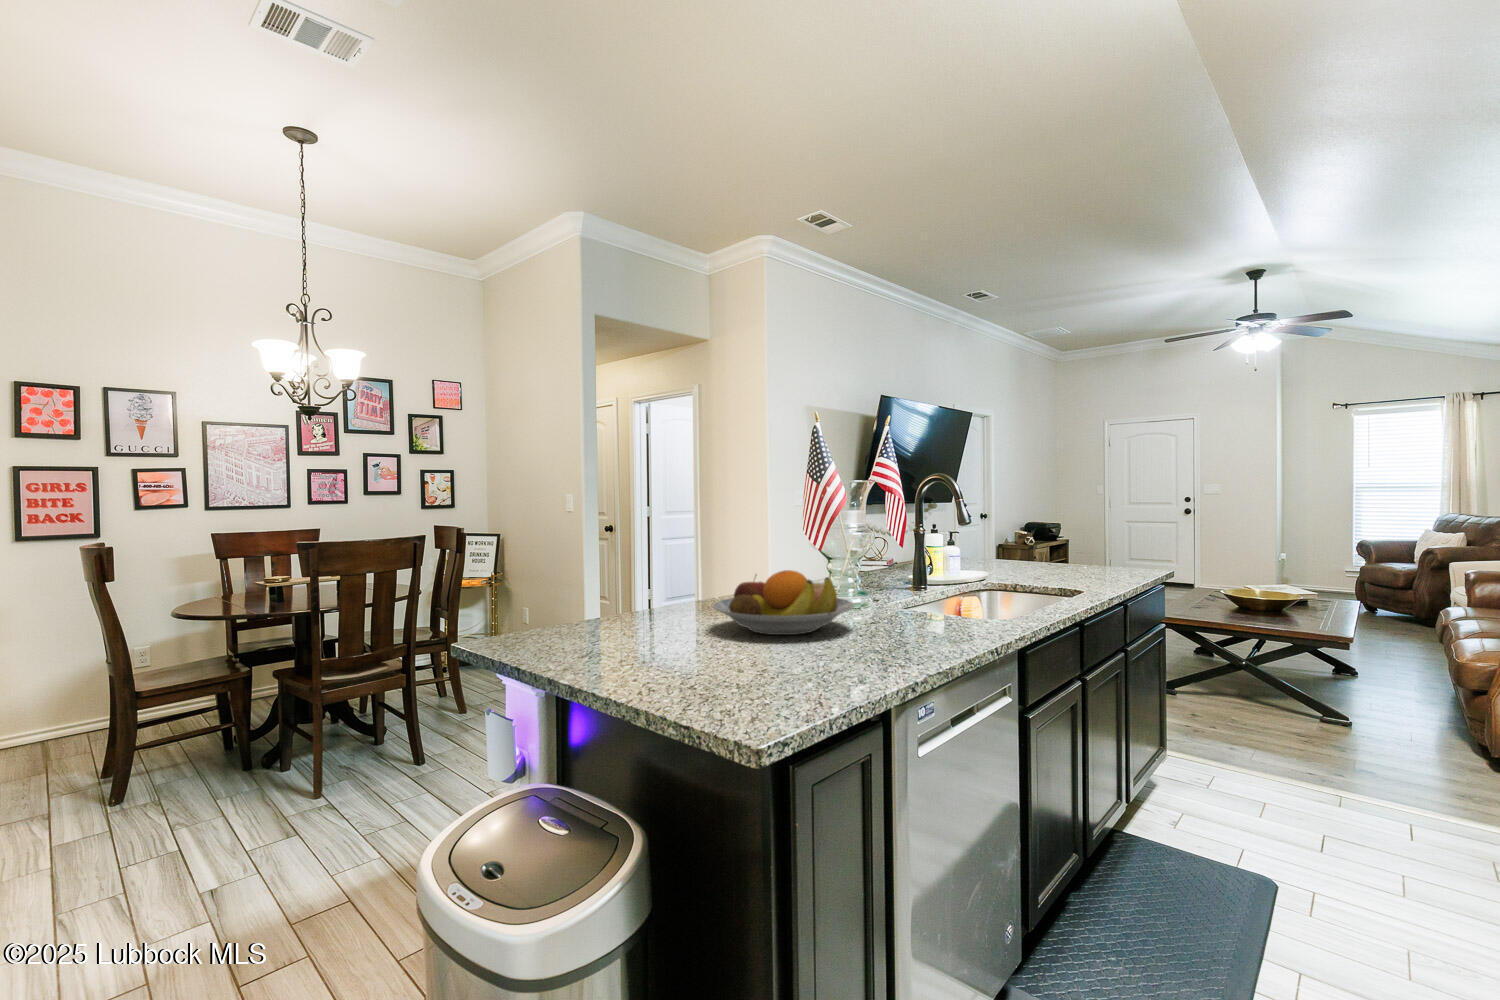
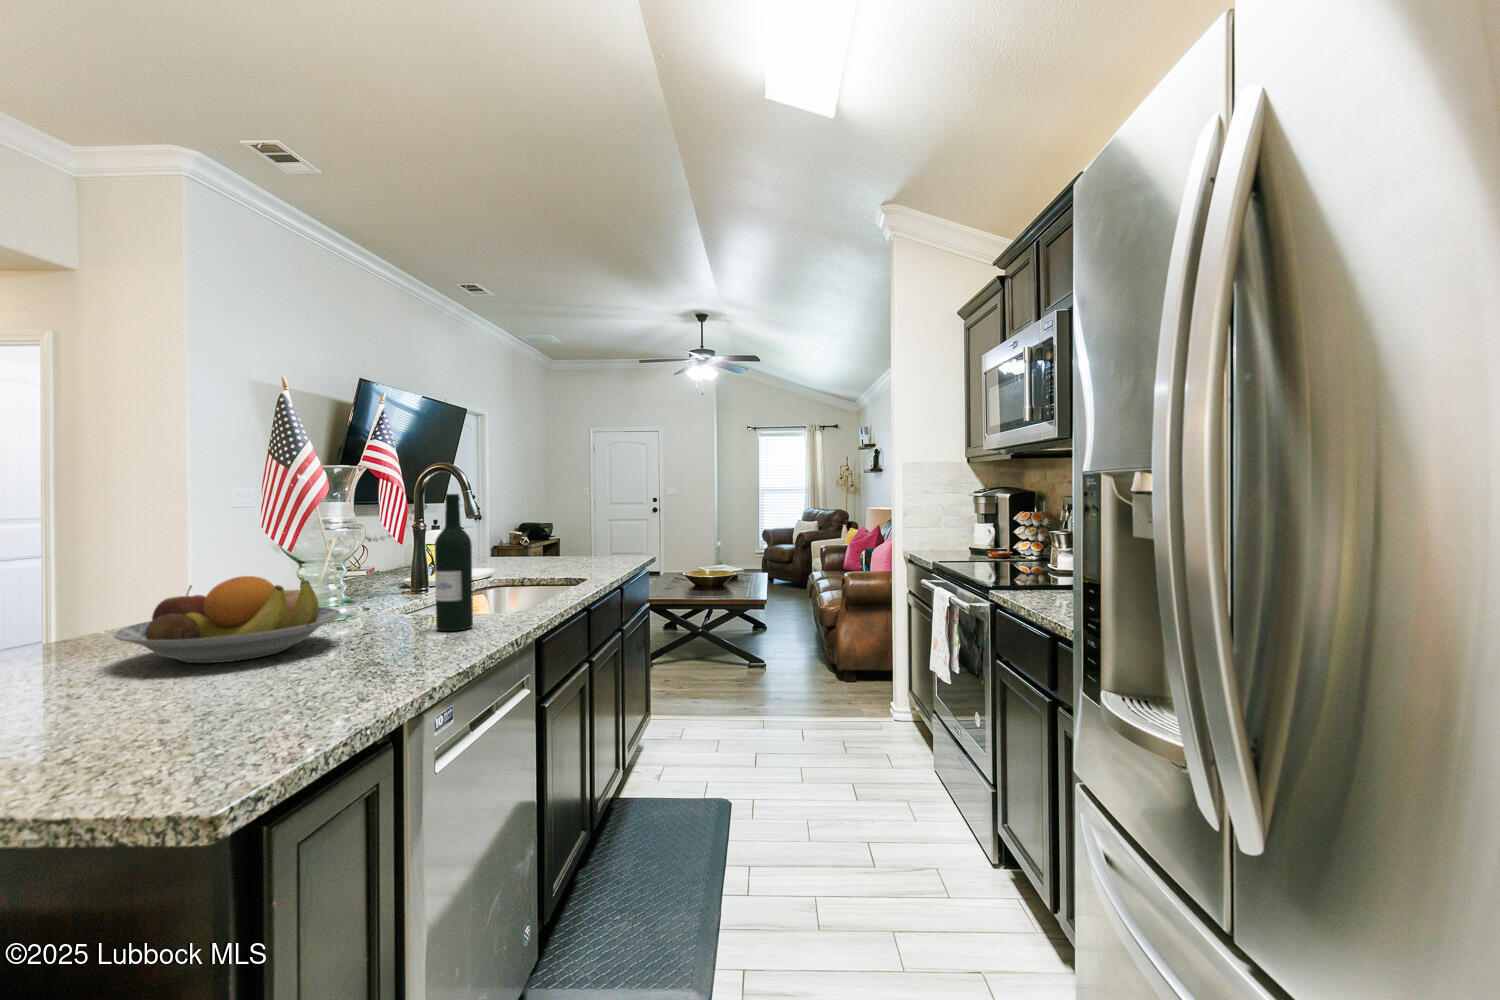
wine bottle: none [928,507,961,632] -> present [435,494,473,631]

